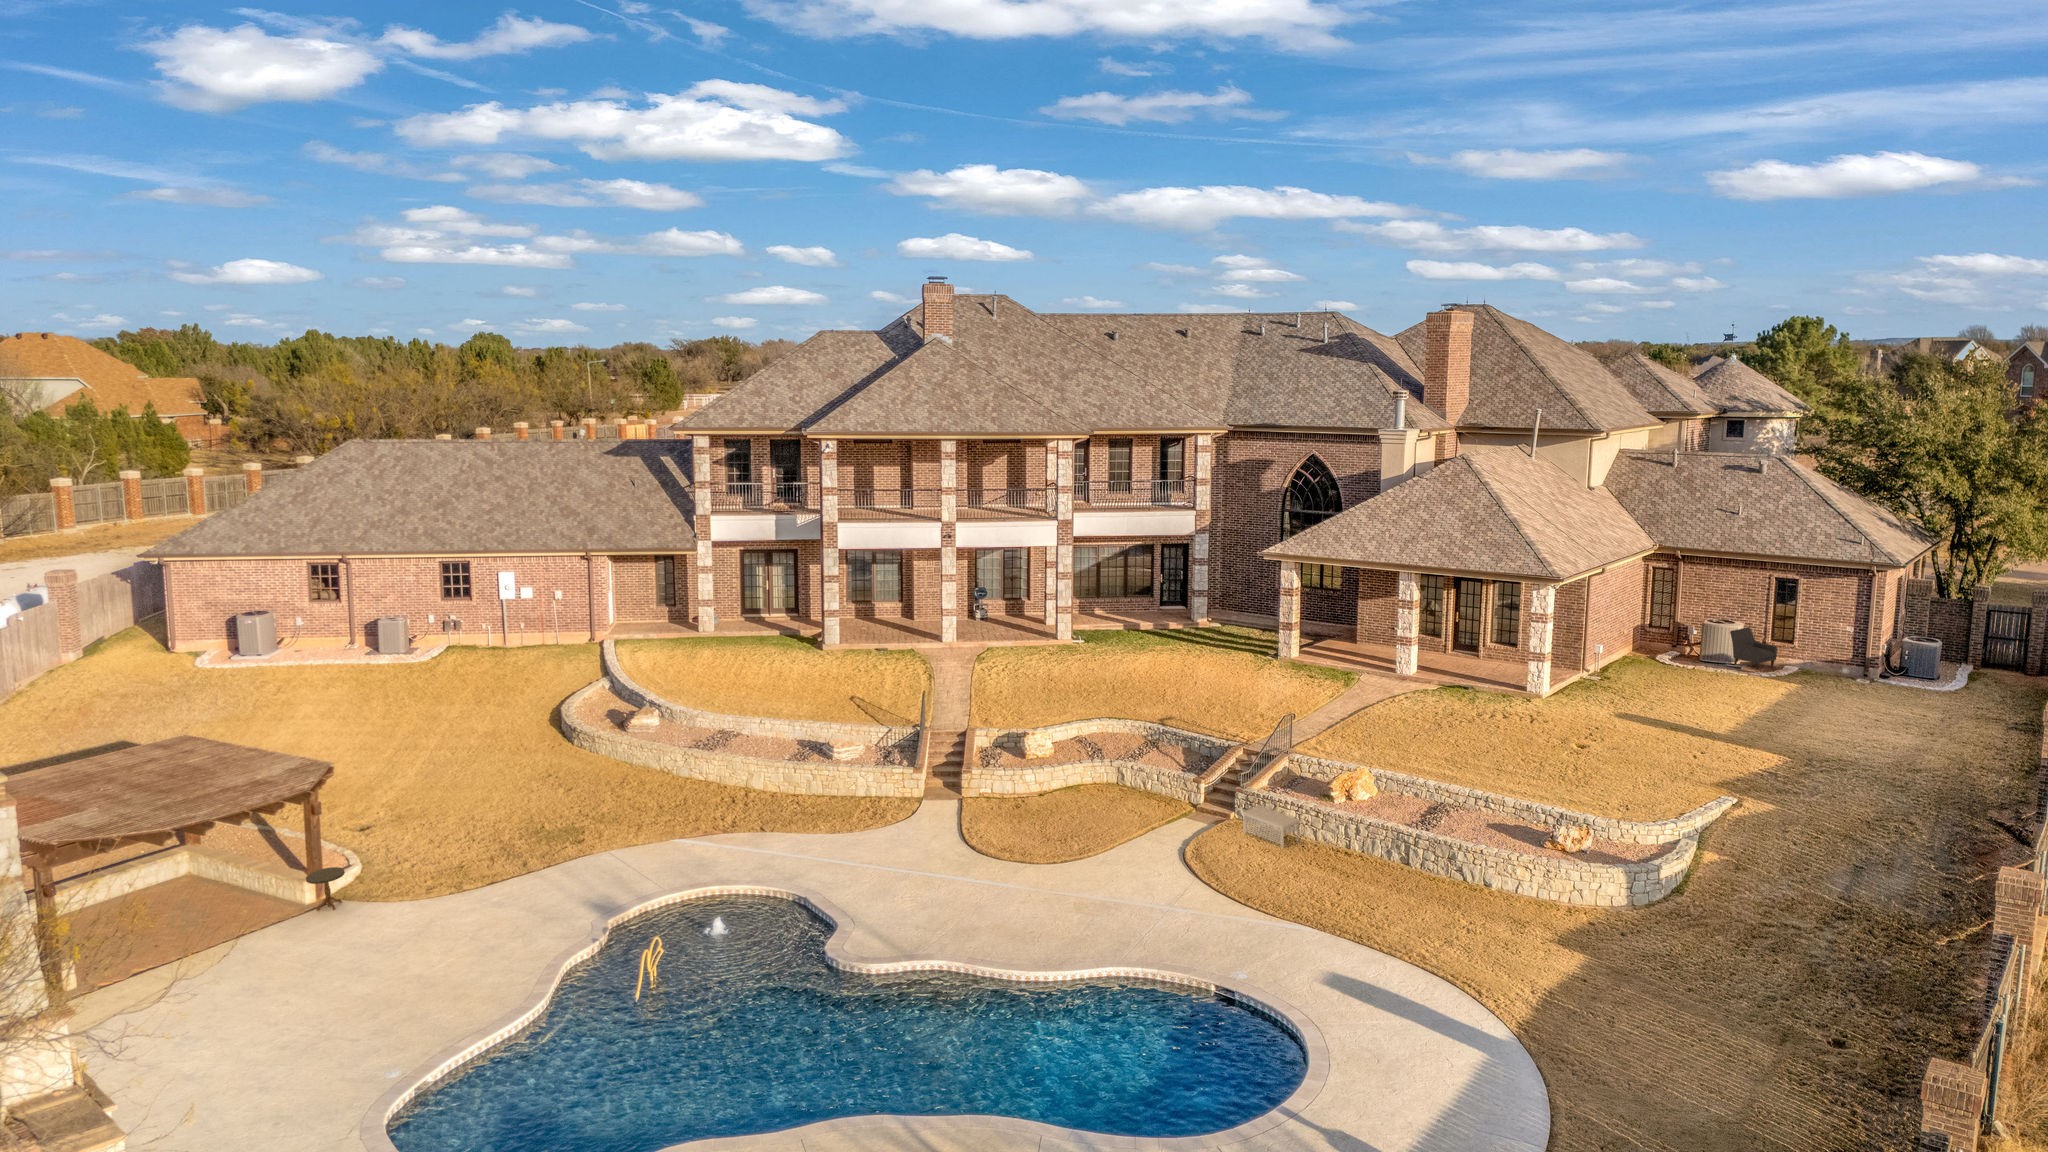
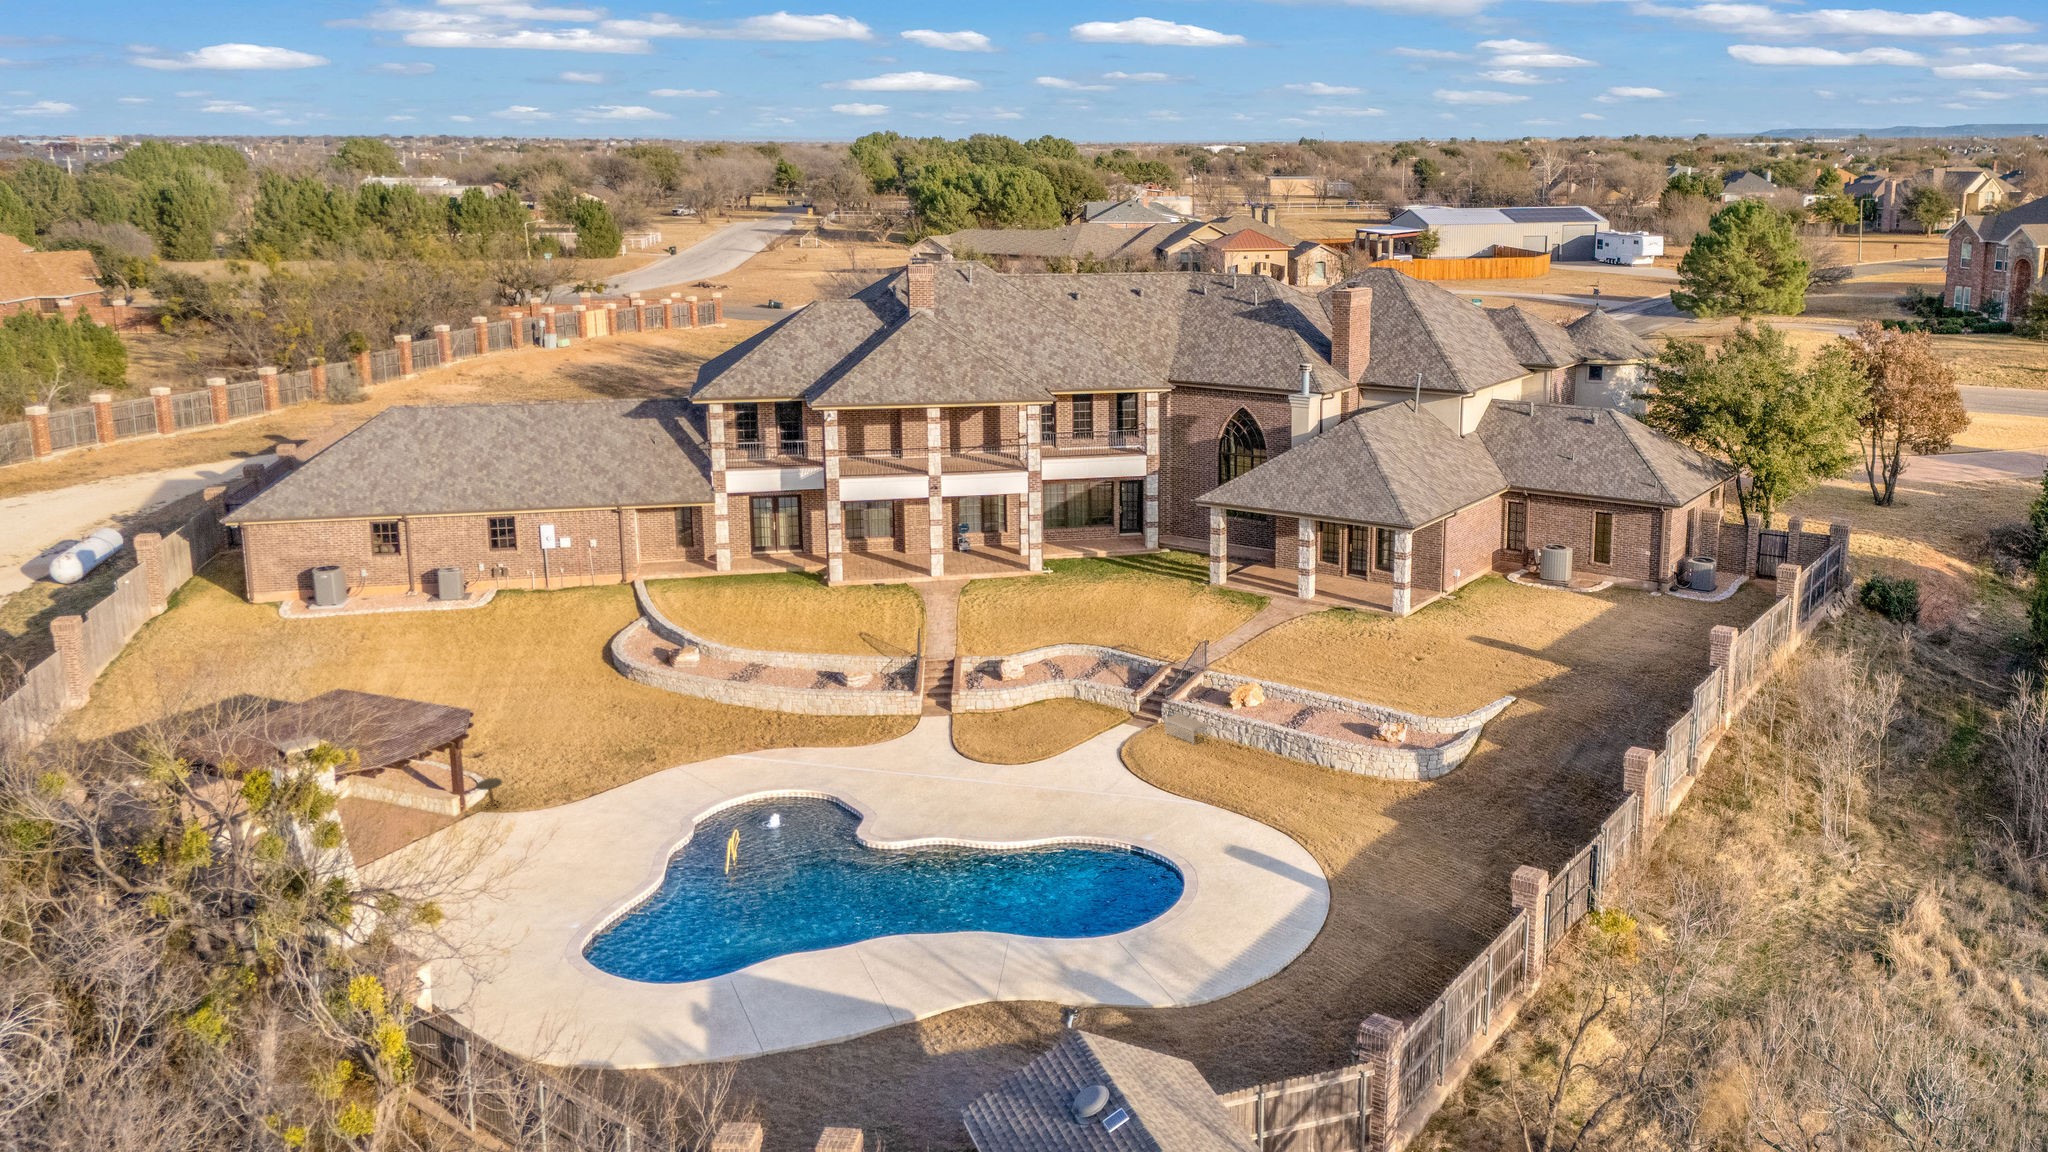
chair: present [1730,627,1777,669] -> none [1573,554,1610,590]

